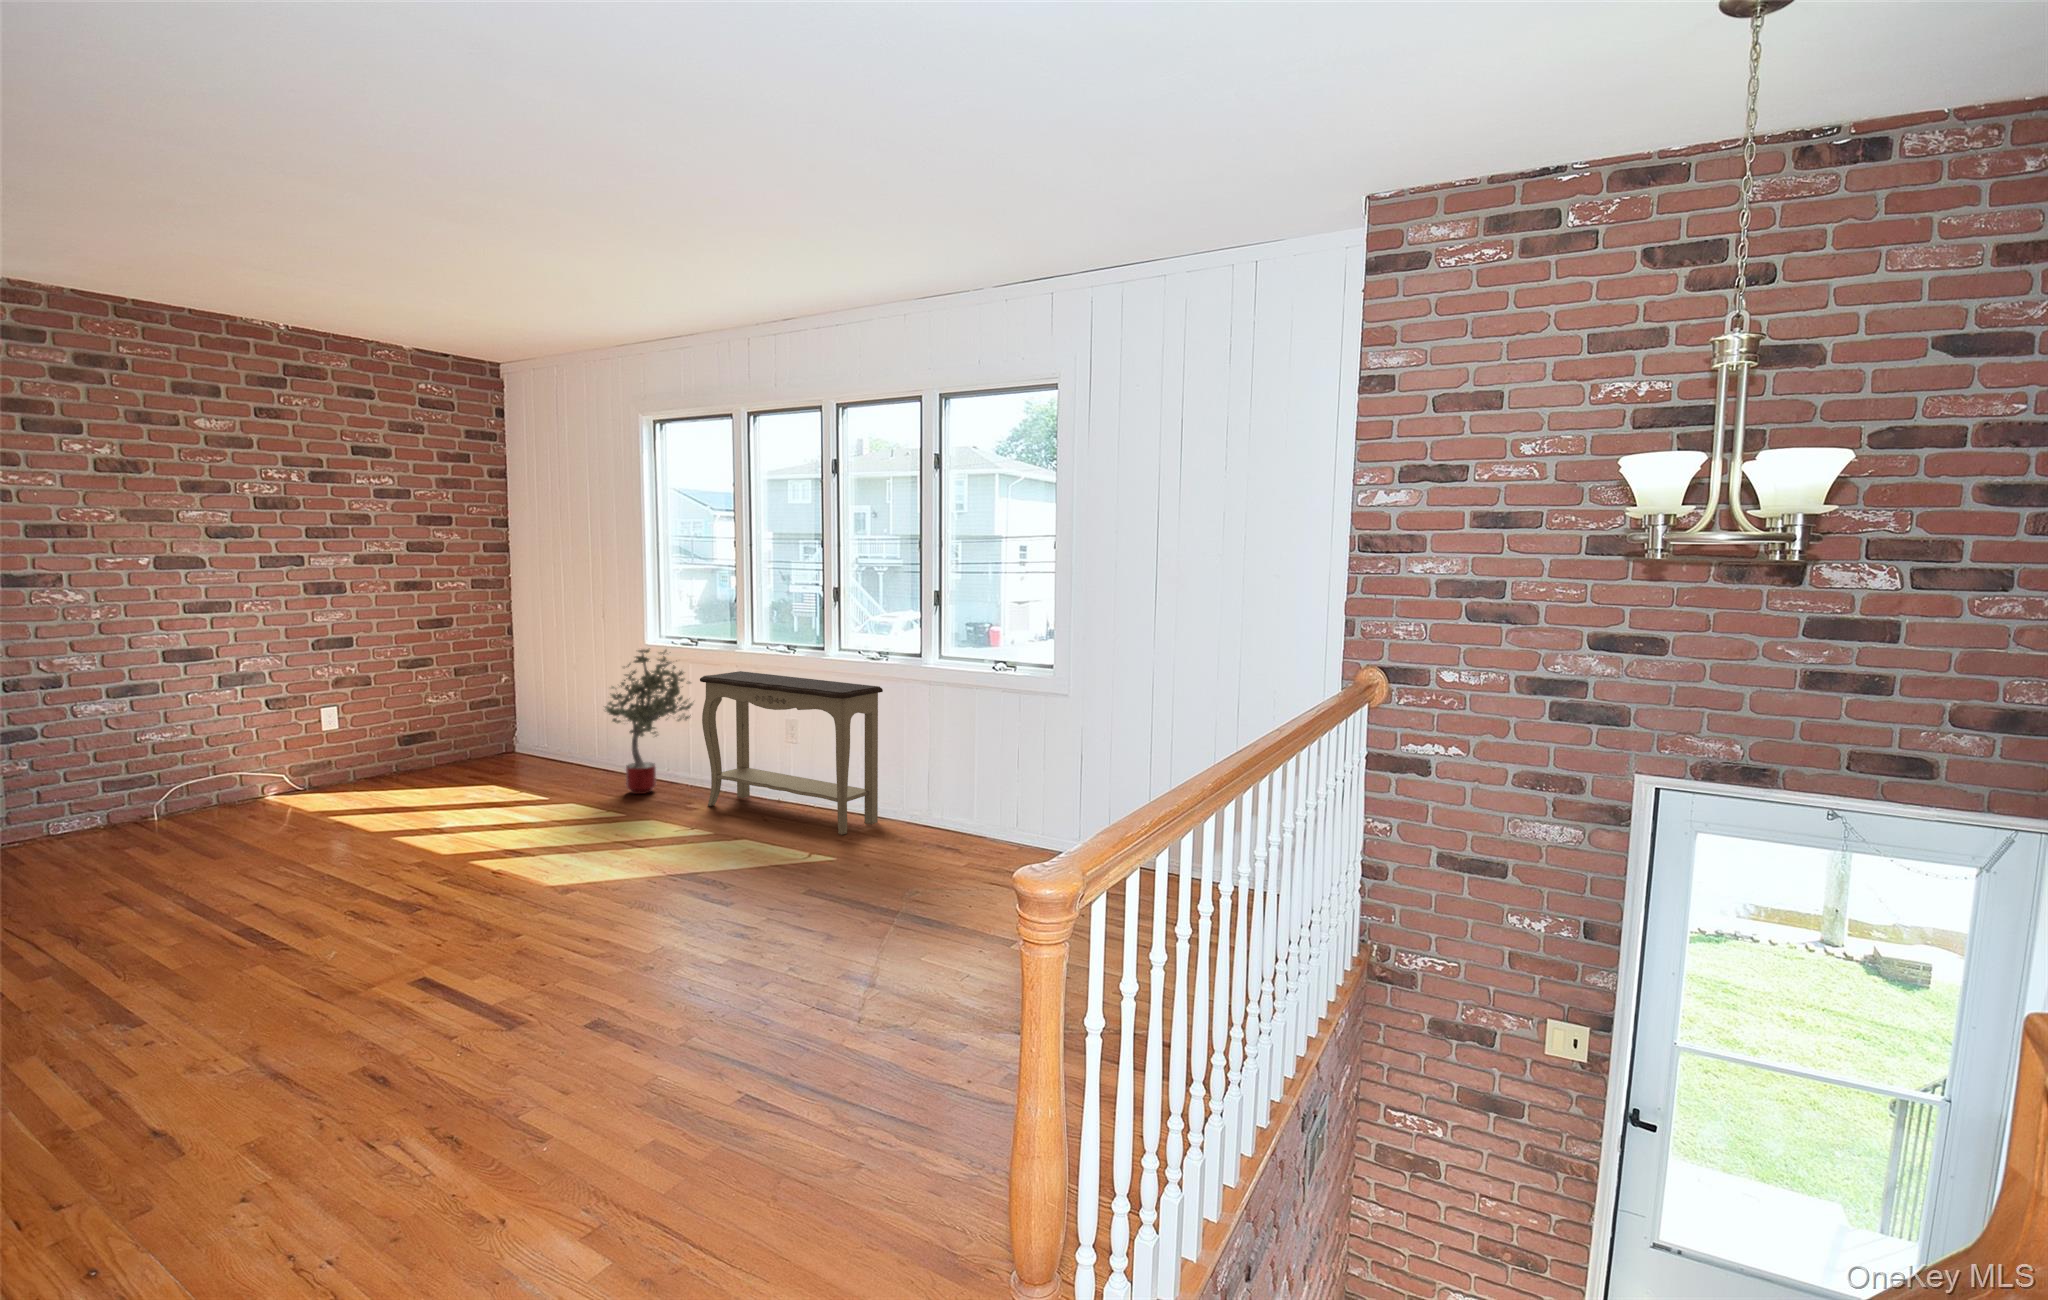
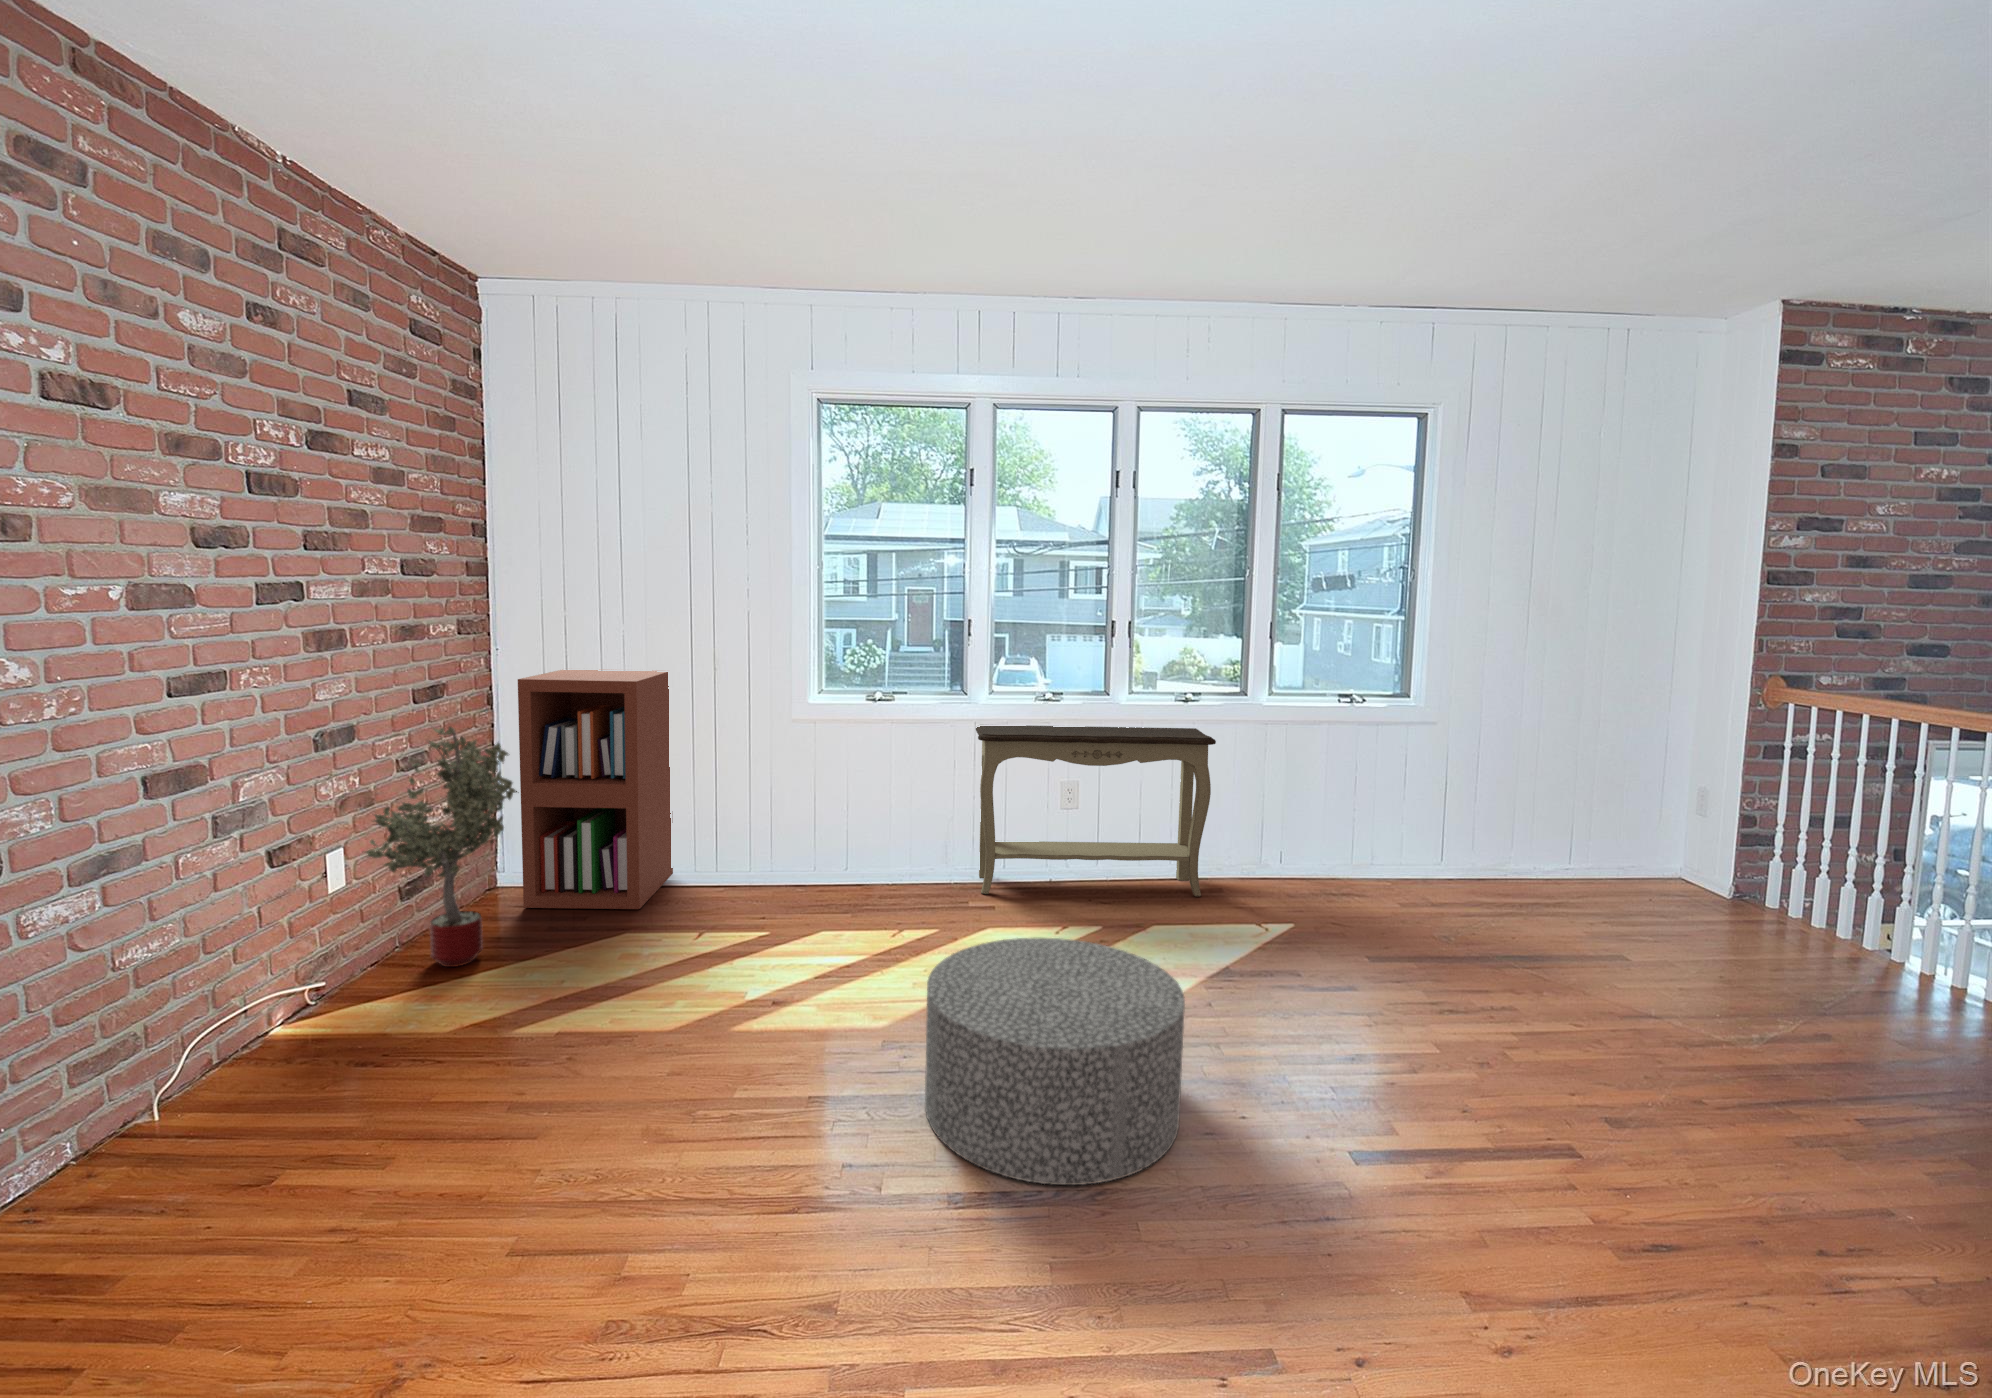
bookshelf: none [463,616,584,779] -> present [518,670,673,909]
potted tree: present [605,649,693,794] -> present [366,727,517,967]
ottoman: none [294,803,505,942] -> present [925,938,1185,1185]

